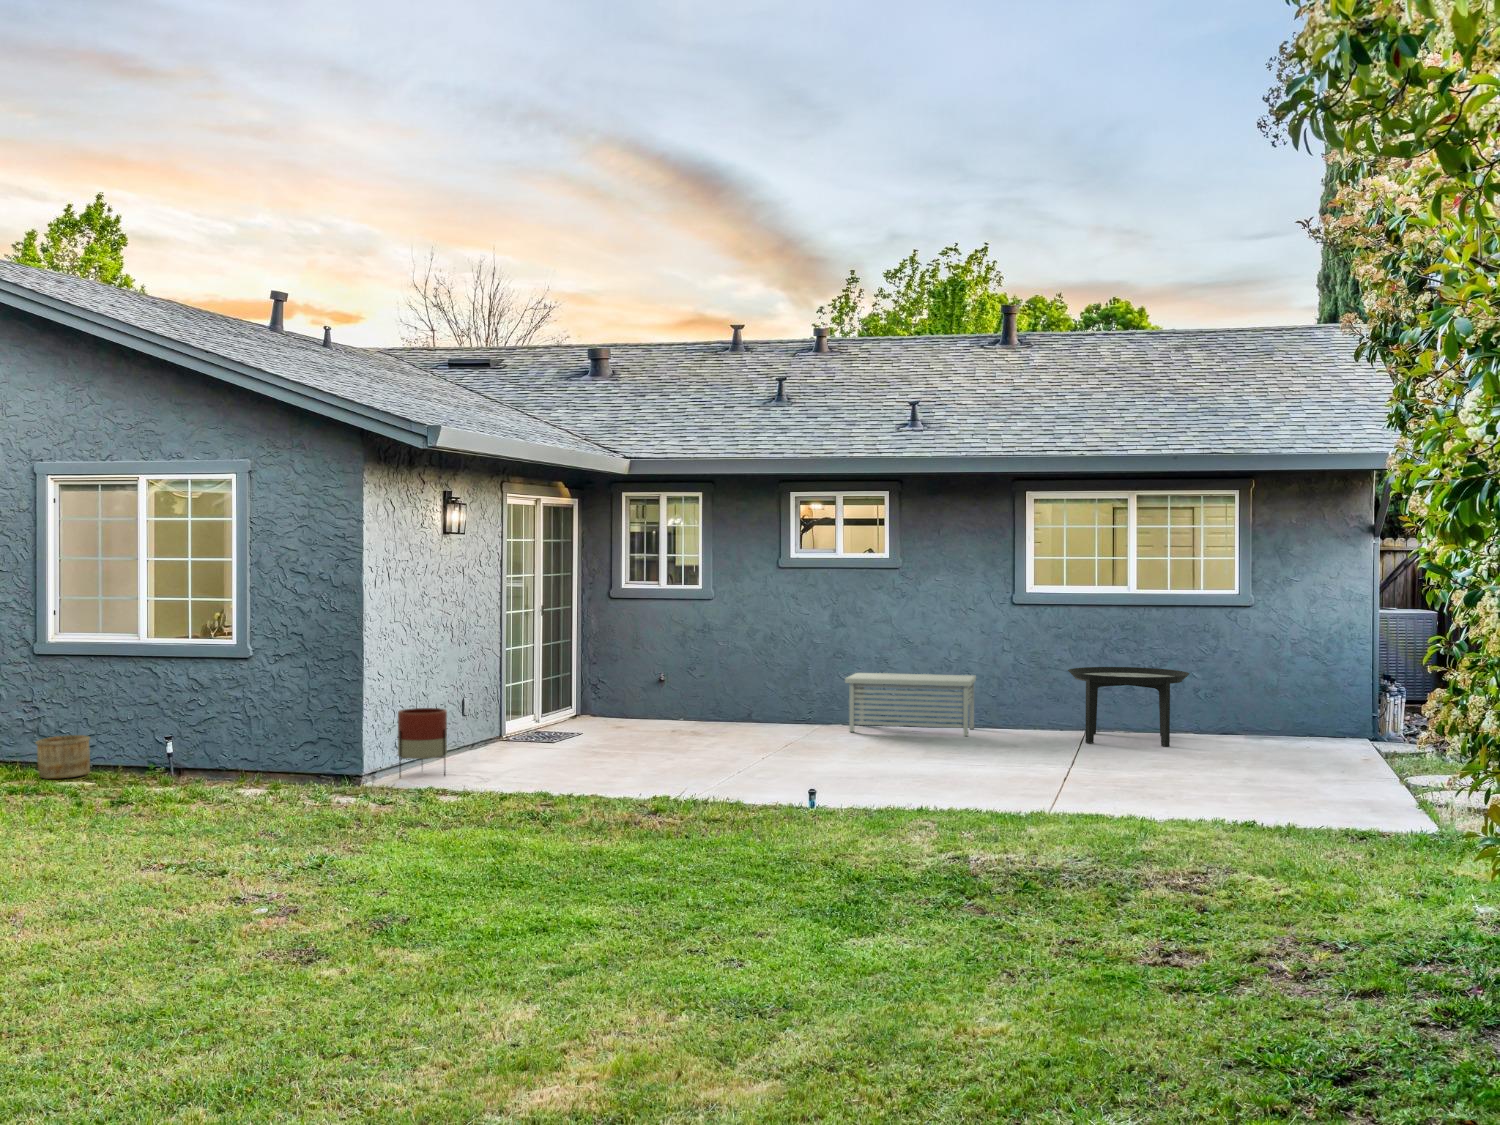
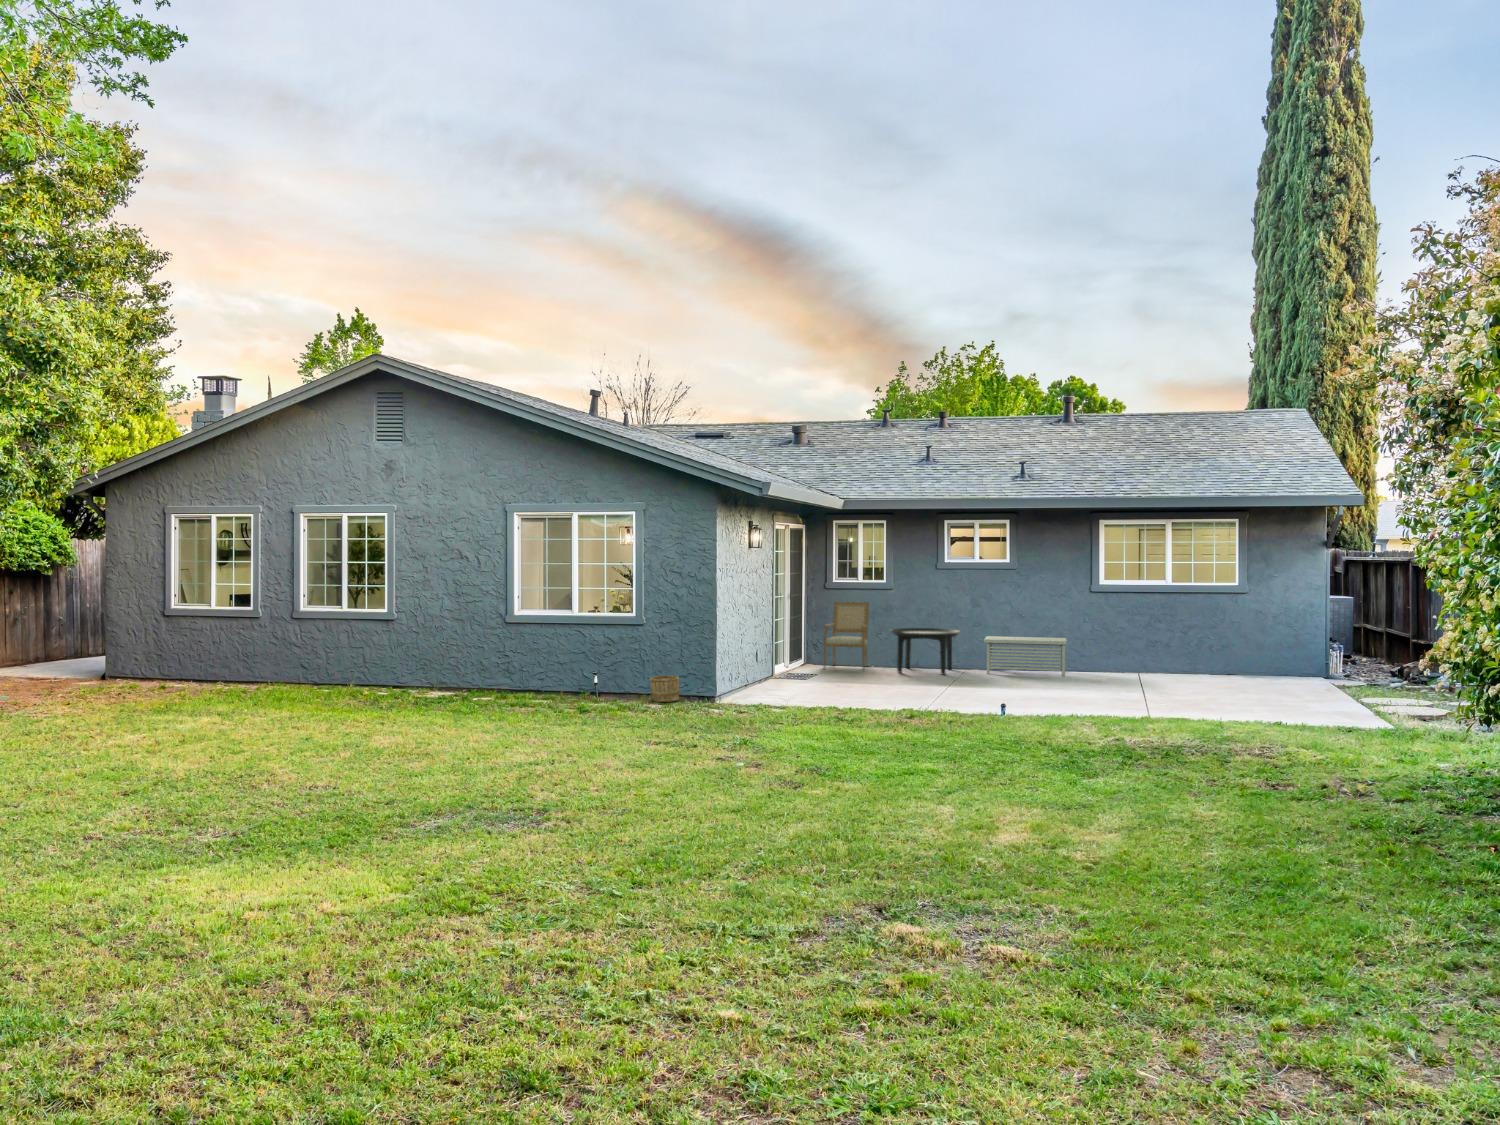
chair: none [601,619,679,726] -> present [823,602,869,669]
round table: present [1068,667,1189,747] -> present [891,628,960,675]
planter: present [398,708,447,778] -> none [734,655,764,697]
wooden bucket: present [36,735,90,779] -> present [650,675,680,702]

